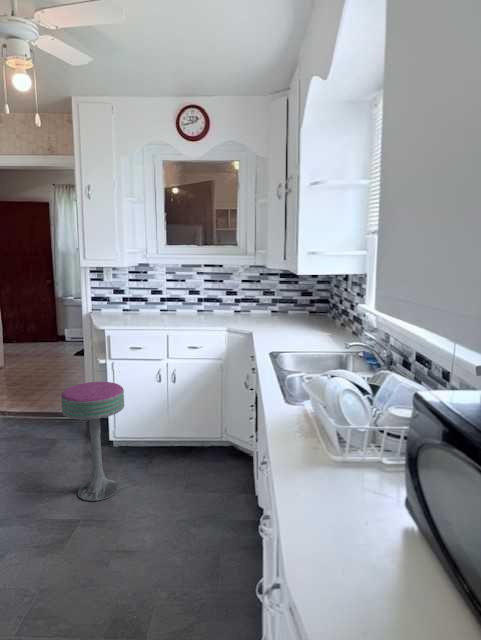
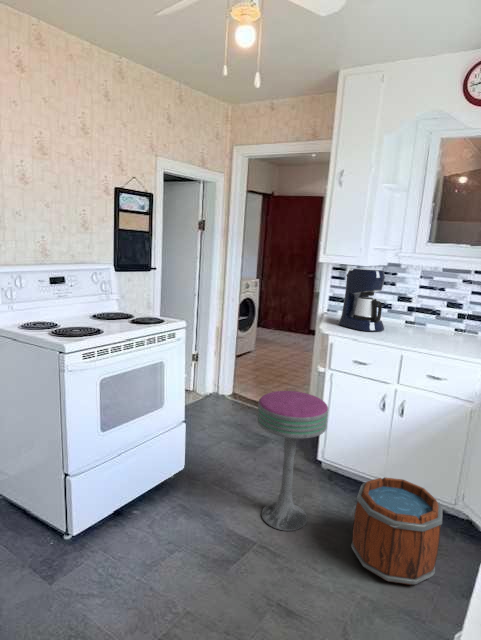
coffee maker: none [108,270,147,322] -> present [338,268,385,331]
bucket: none [159,427,220,500] -> present [351,478,443,585]

